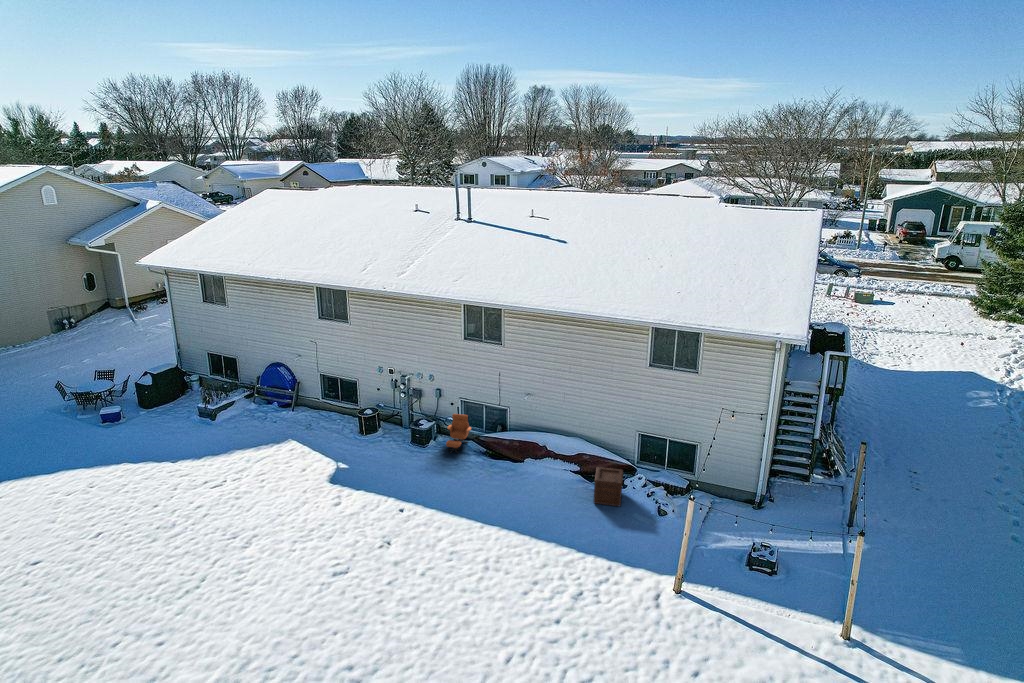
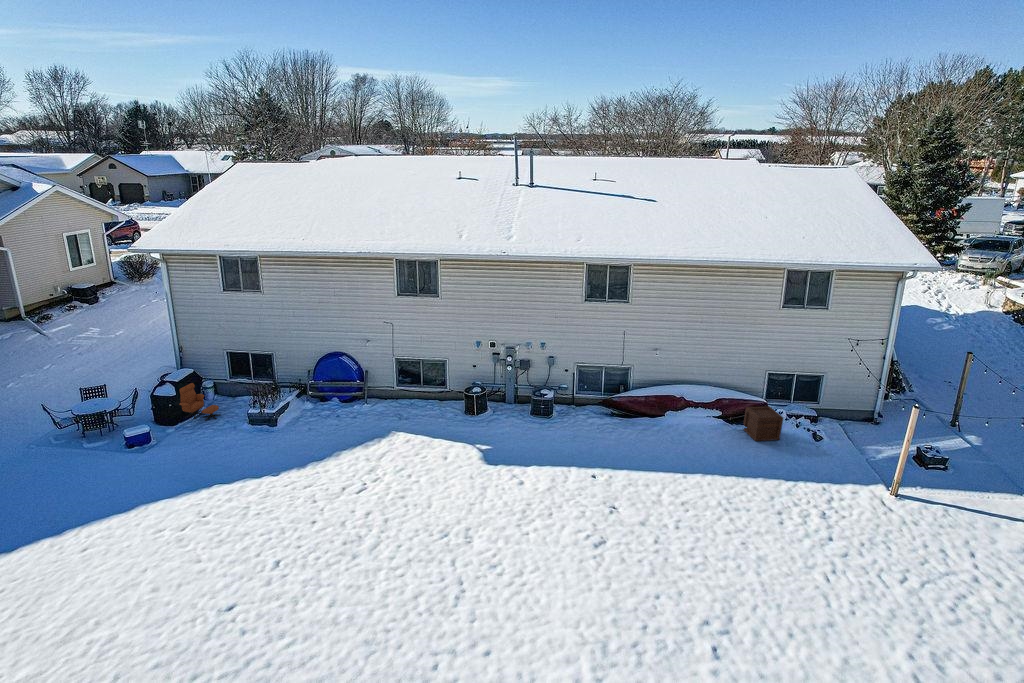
lounge chair: present [446,414,471,454] -> present [179,383,220,421]

